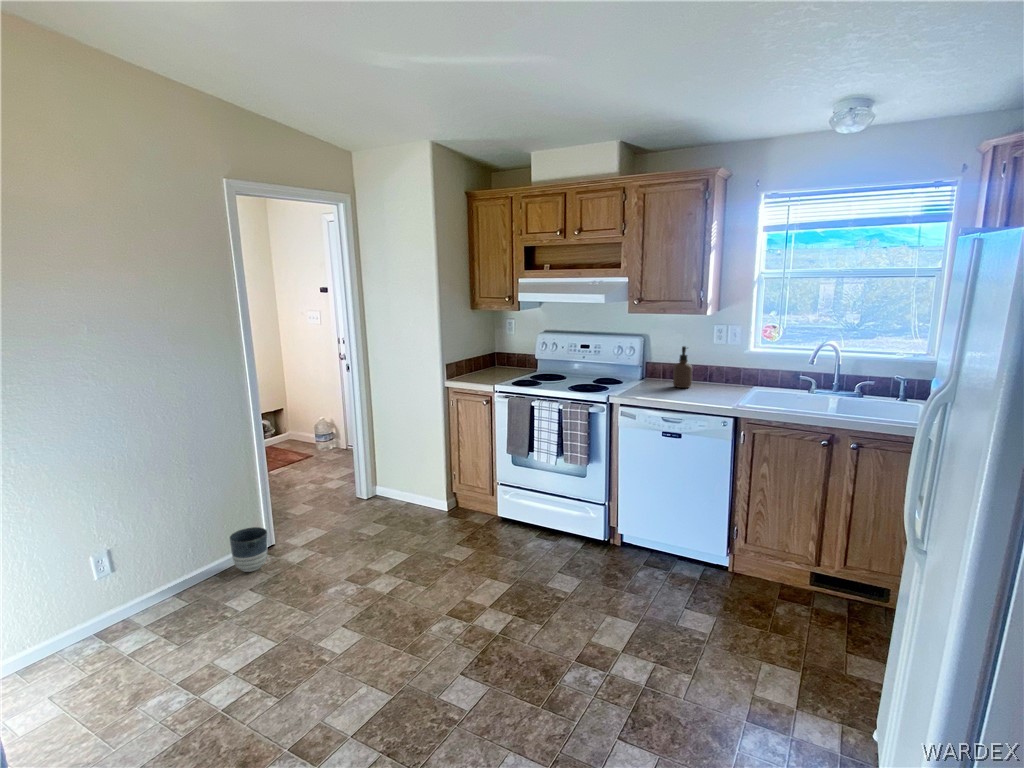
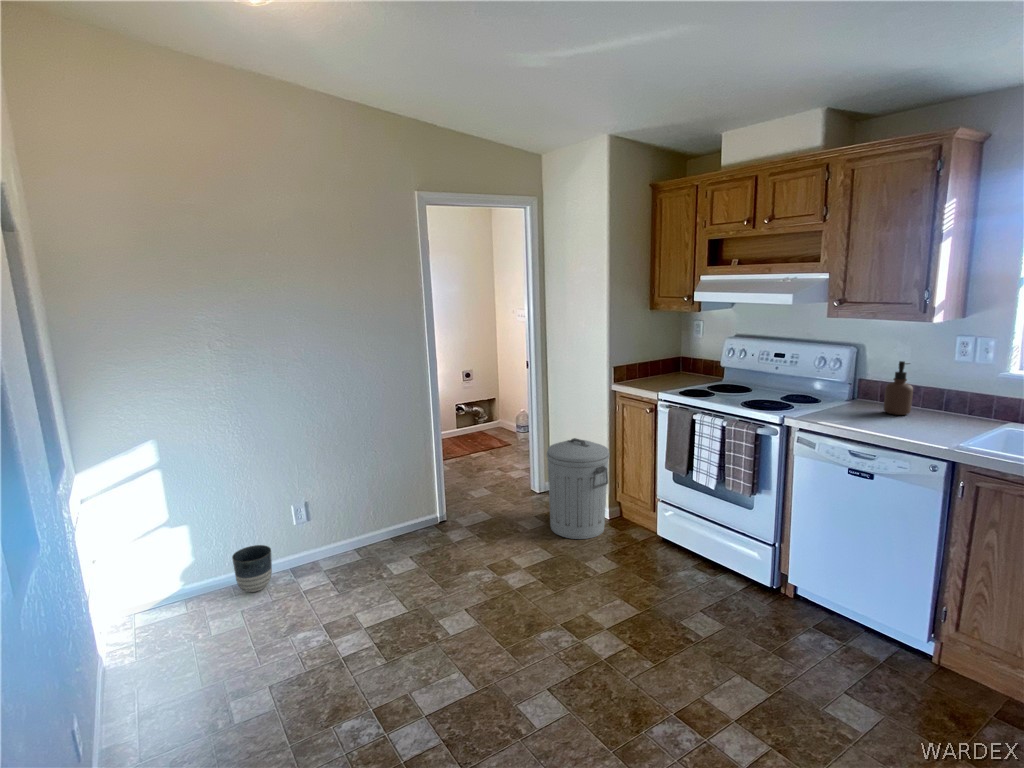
trash can: none [387,437,451,536] -> present [546,438,609,539]
planter: present [230,527,267,572] -> present [232,545,272,592]

